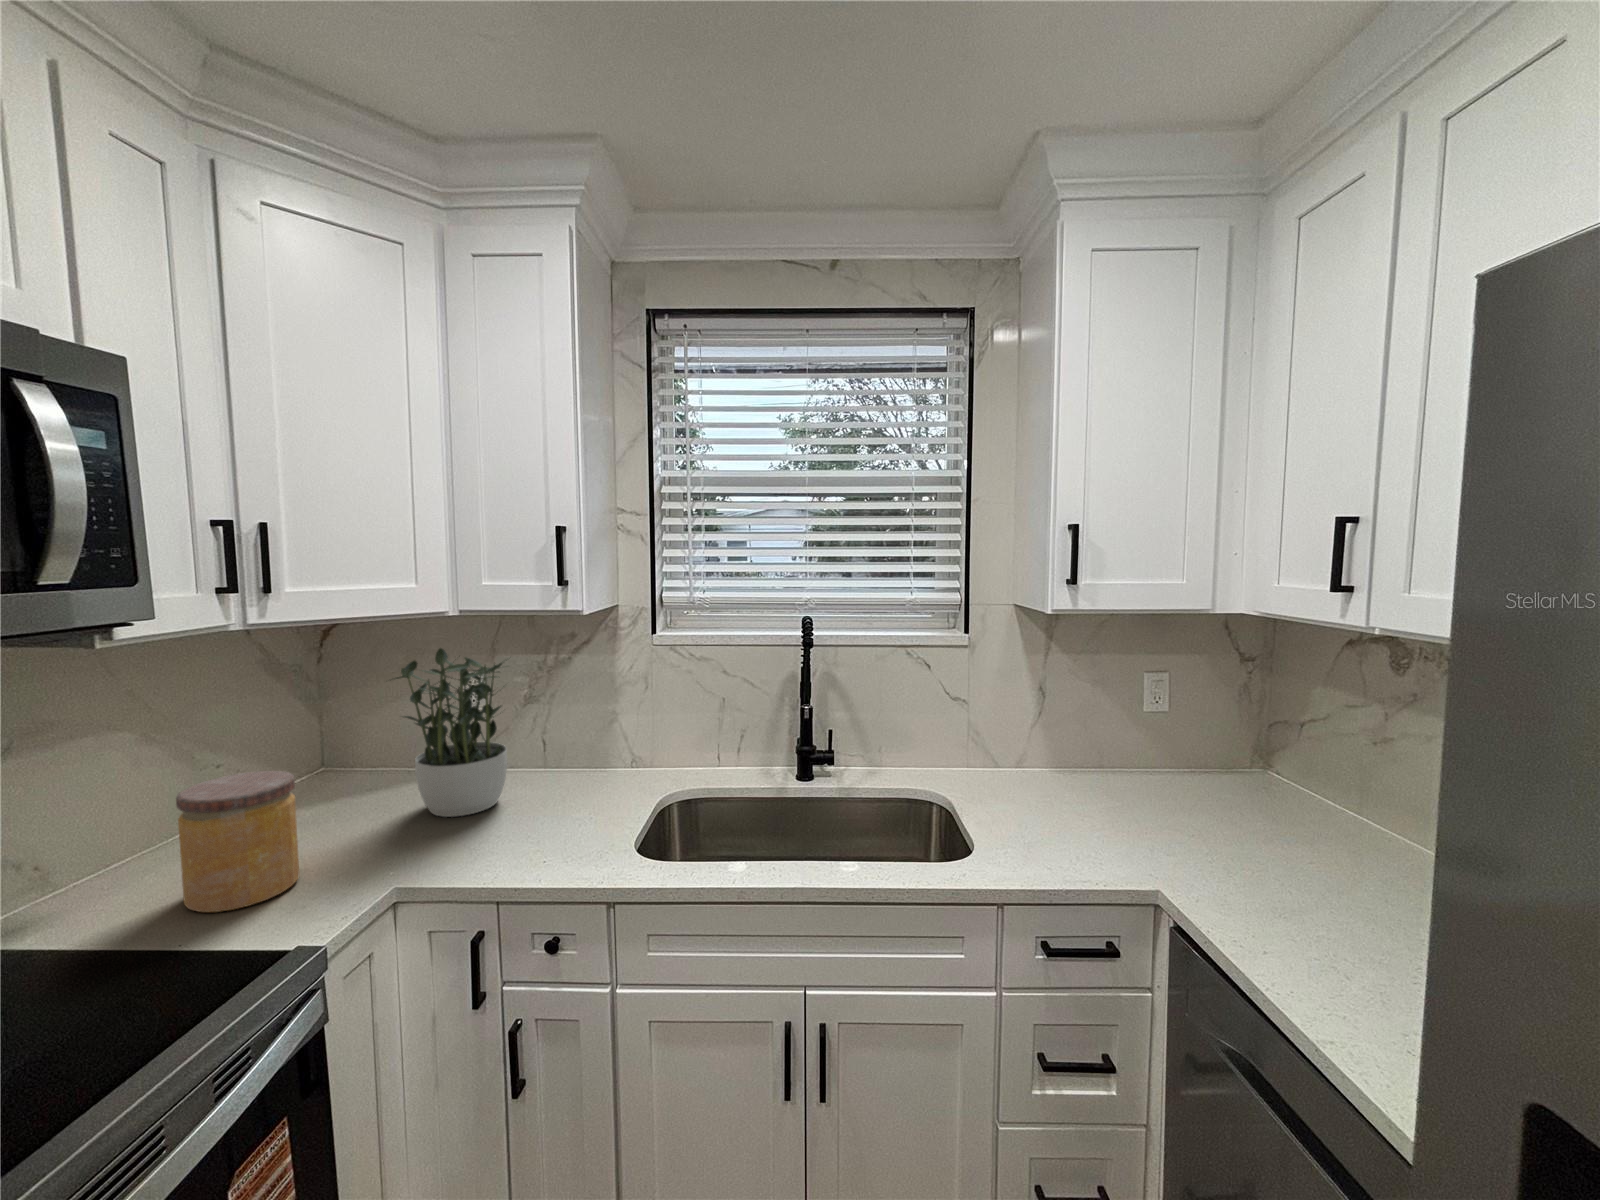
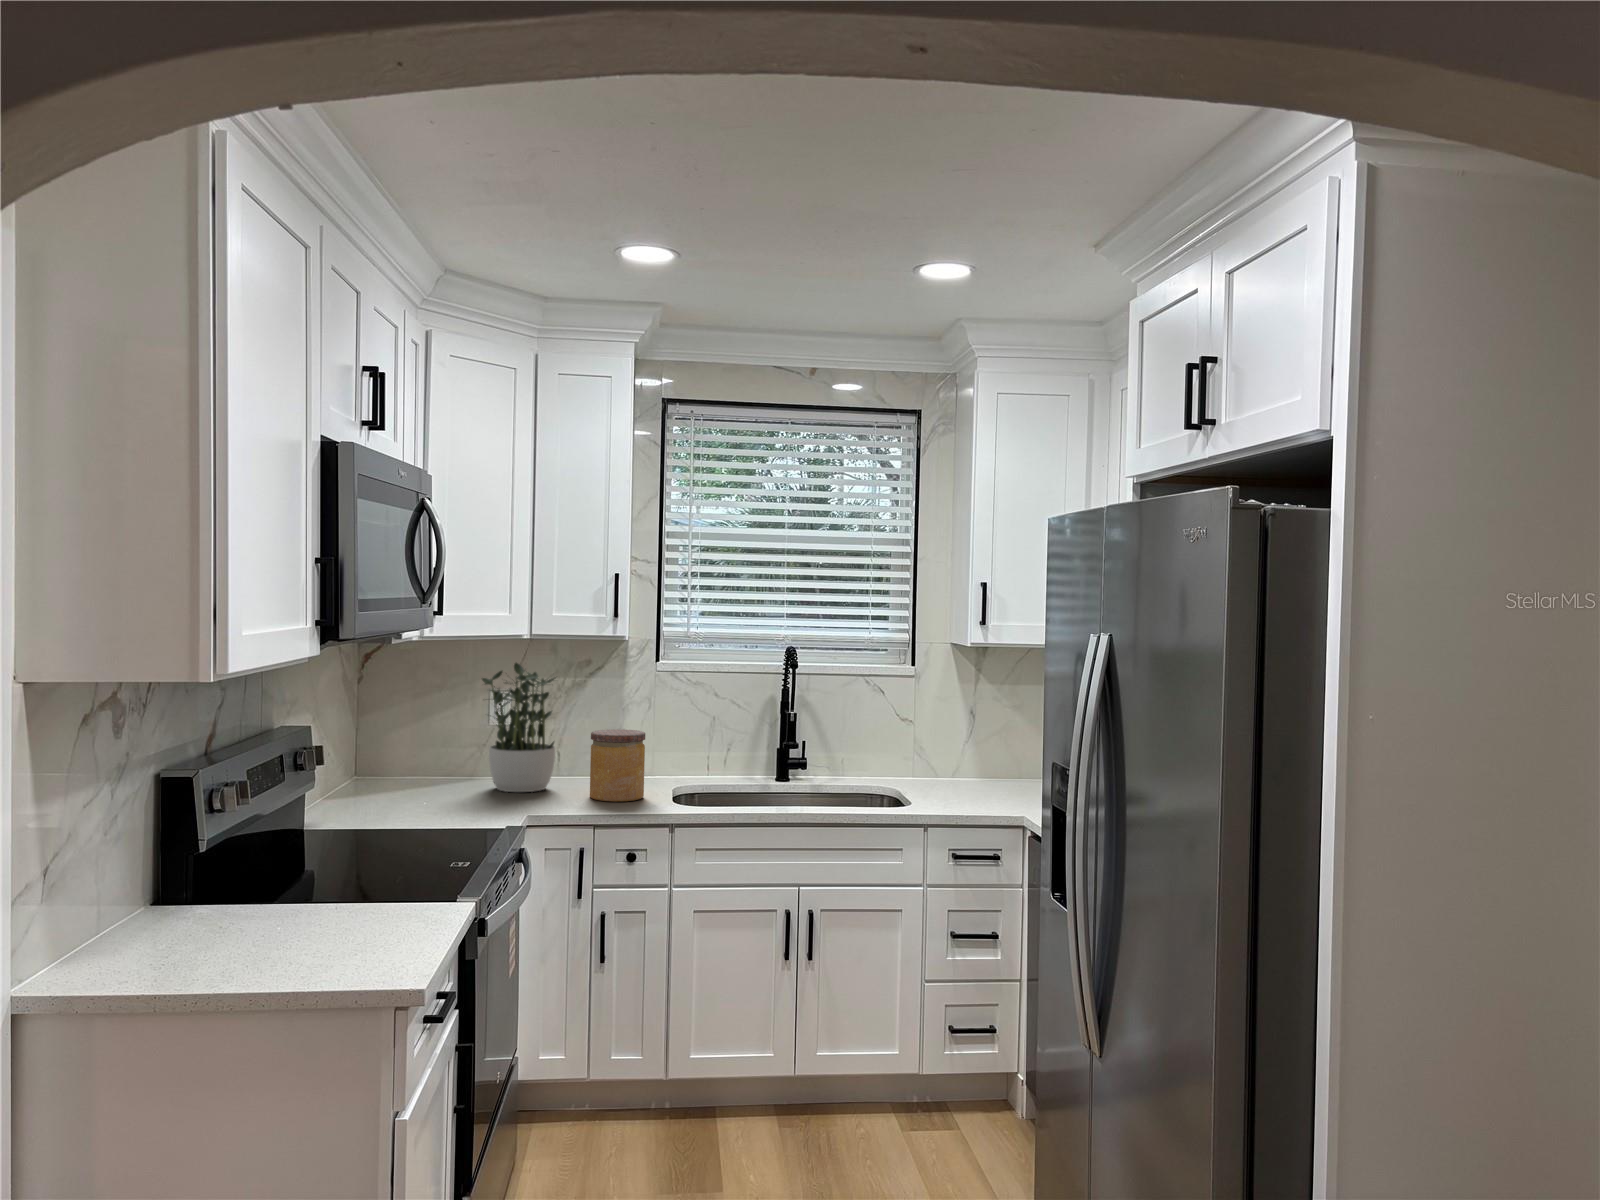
jar: present [176,771,299,912] -> present [590,729,645,802]

